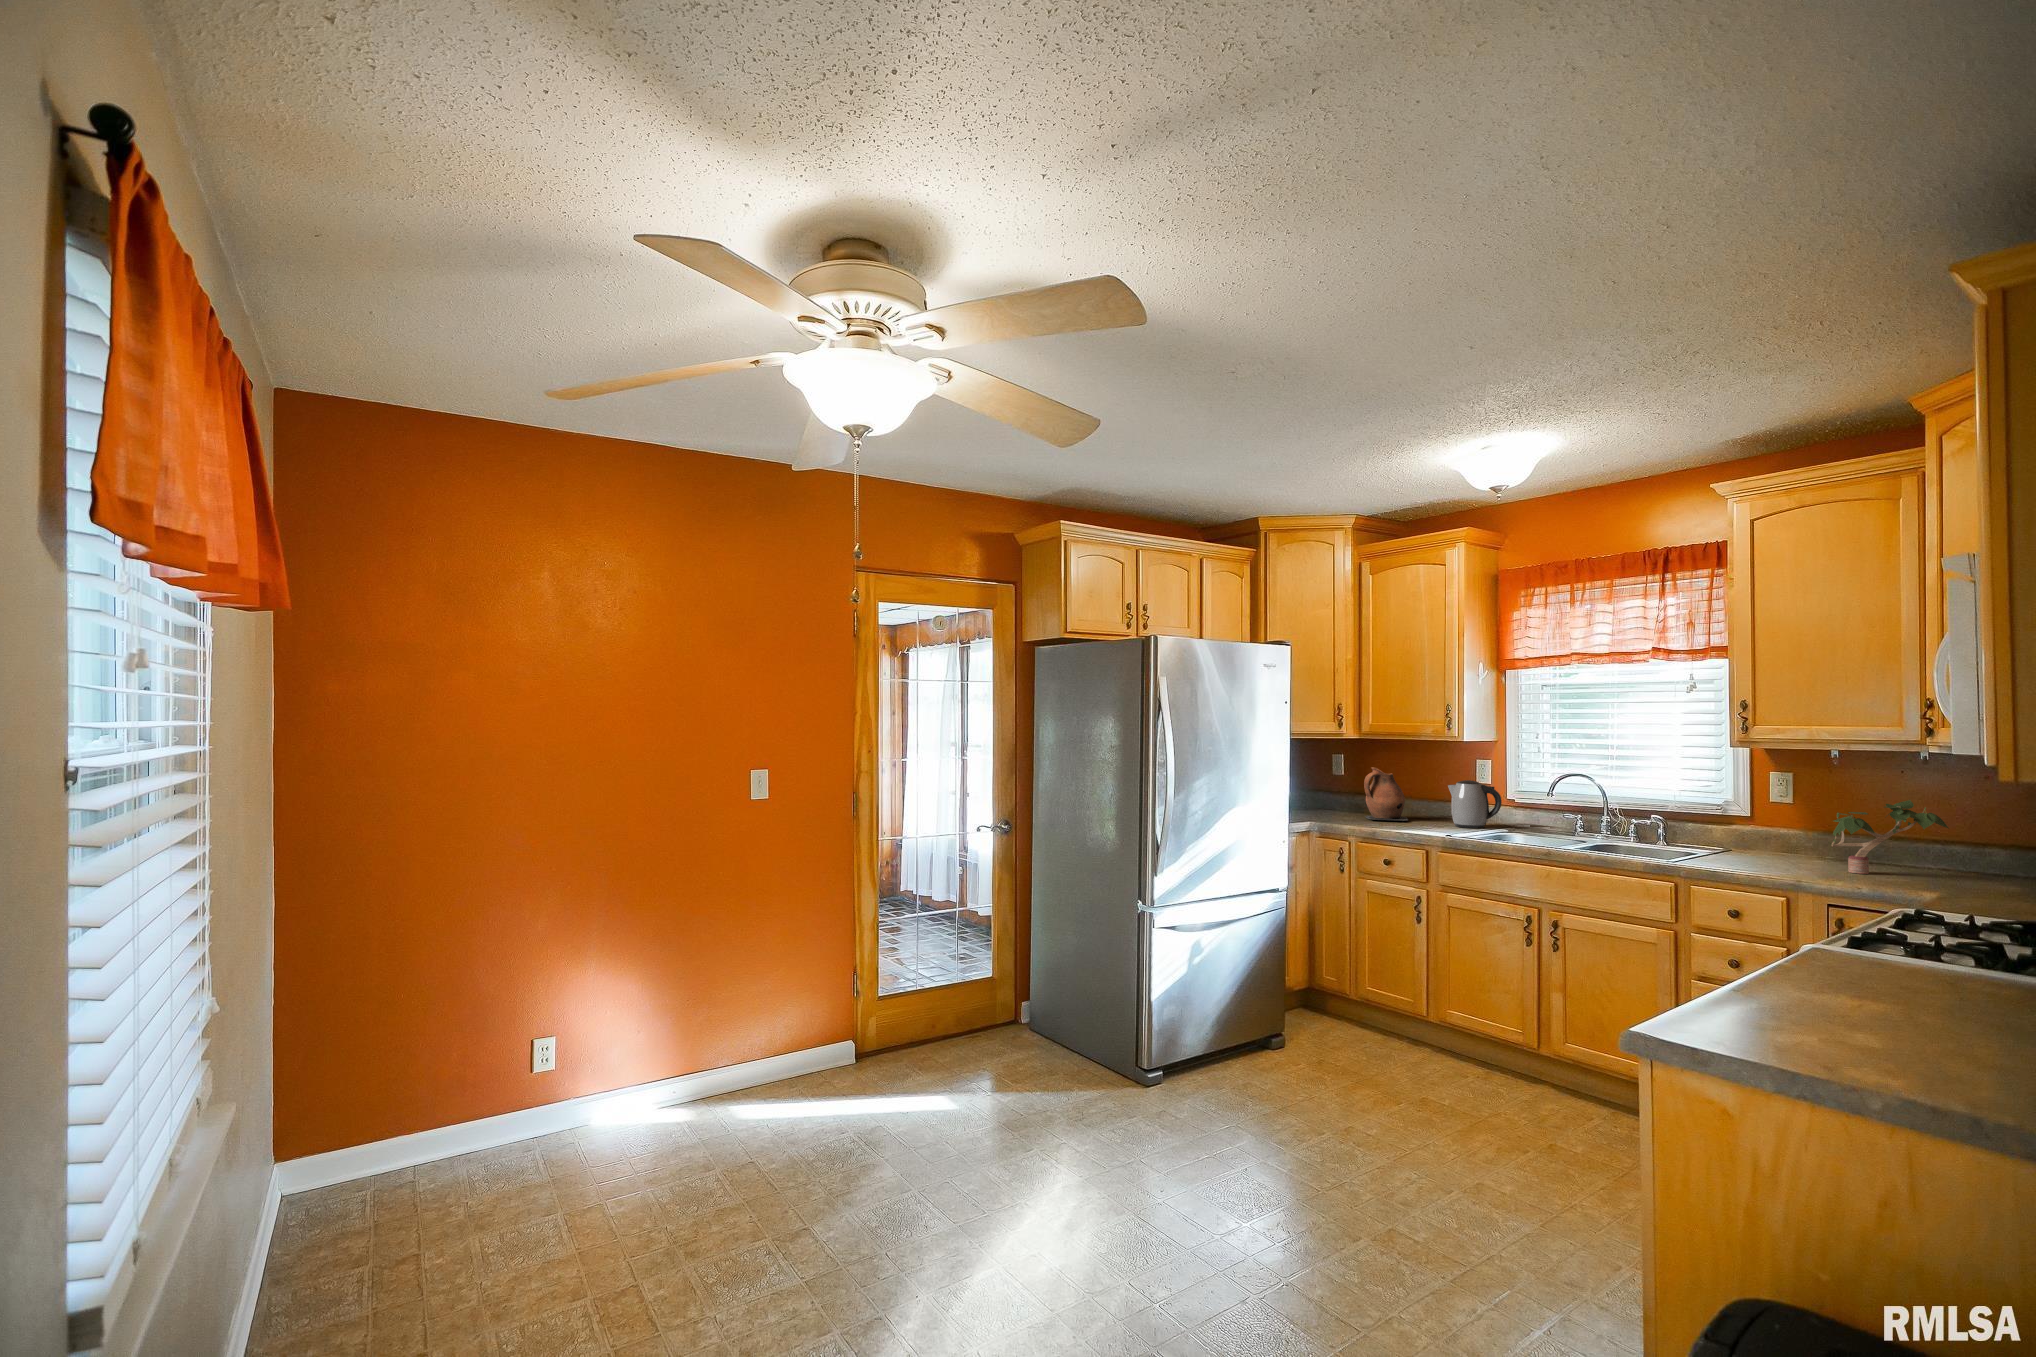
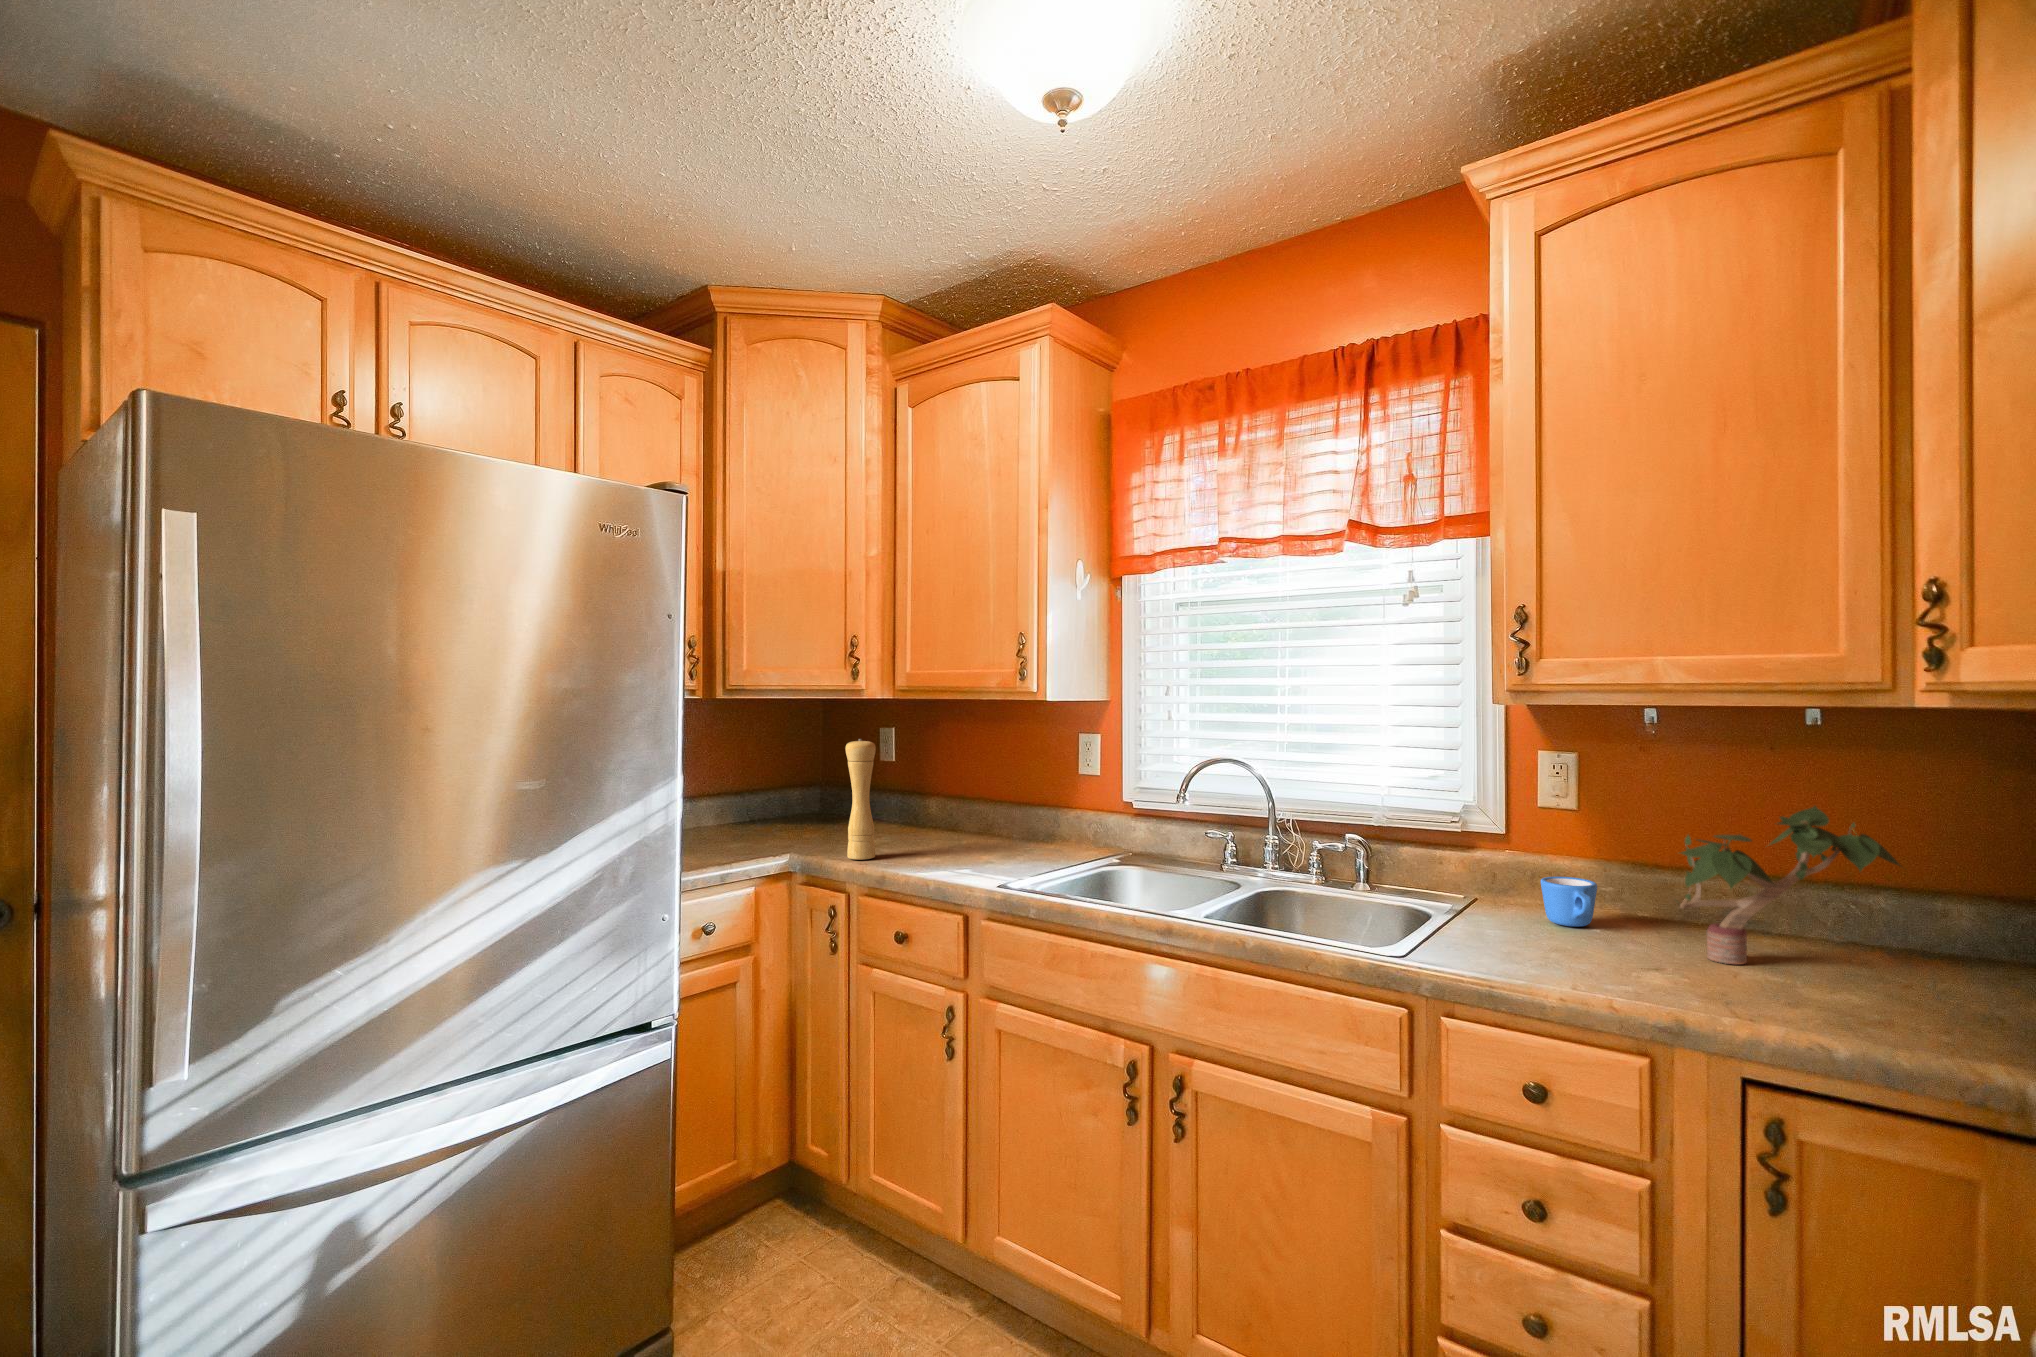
pepper mill: none [1344,759,1361,825] -> present [845,739,876,860]
ceramic pitcher: present [1364,768,1408,821] -> none [896,751,973,846]
kettle: present [1448,780,1502,828] -> none [1026,771,1111,857]
mug: none [1765,837,1797,861] -> present [1541,877,1597,927]

